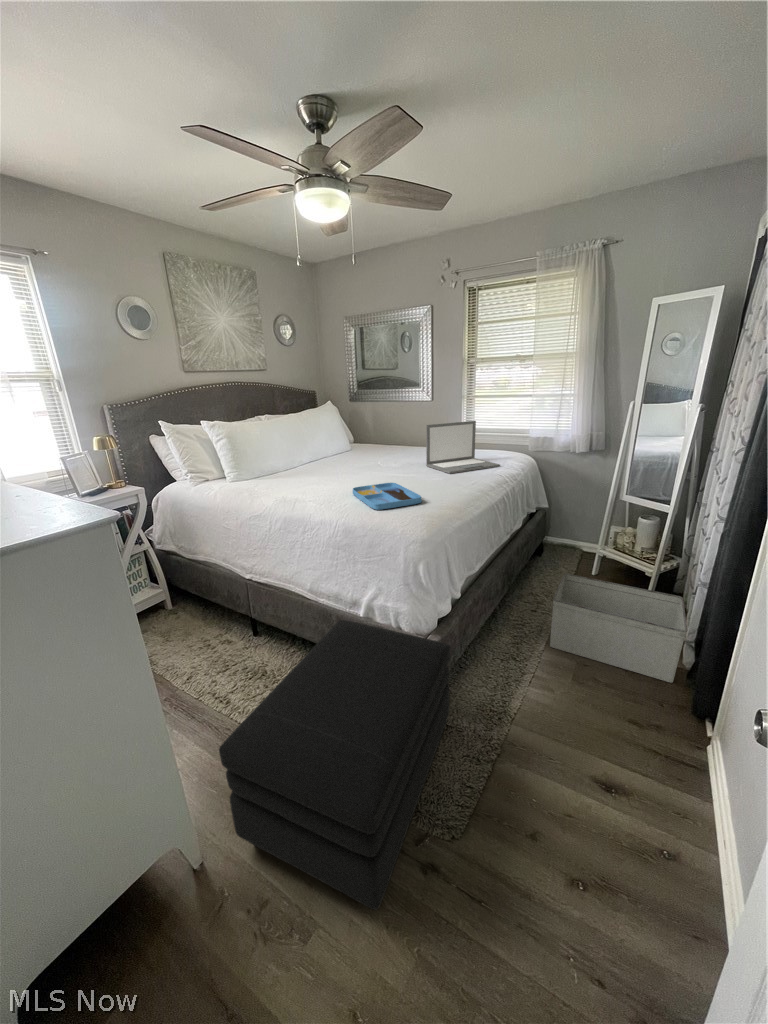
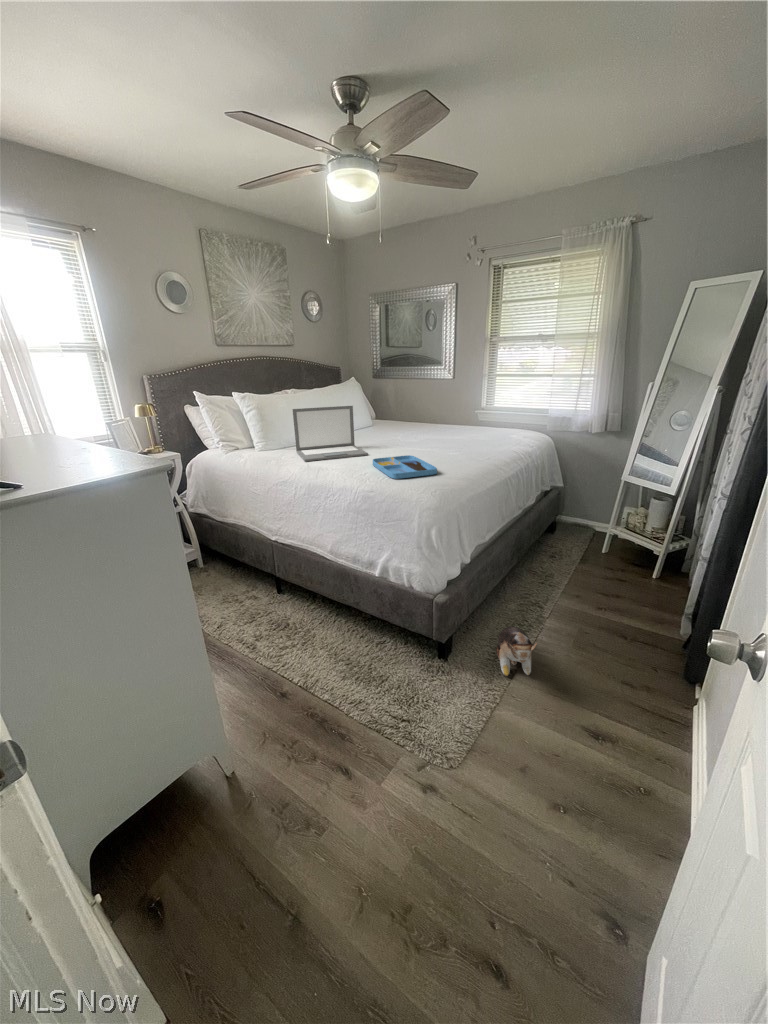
laptop: present [426,421,500,474] -> present [293,406,368,461]
storage bin: present [550,574,687,683] -> none [553,548,685,651]
ottoman: present [219,620,450,911] -> none [251,578,457,814]
plush toy: none [493,665,539,722] -> present [496,626,537,676]

